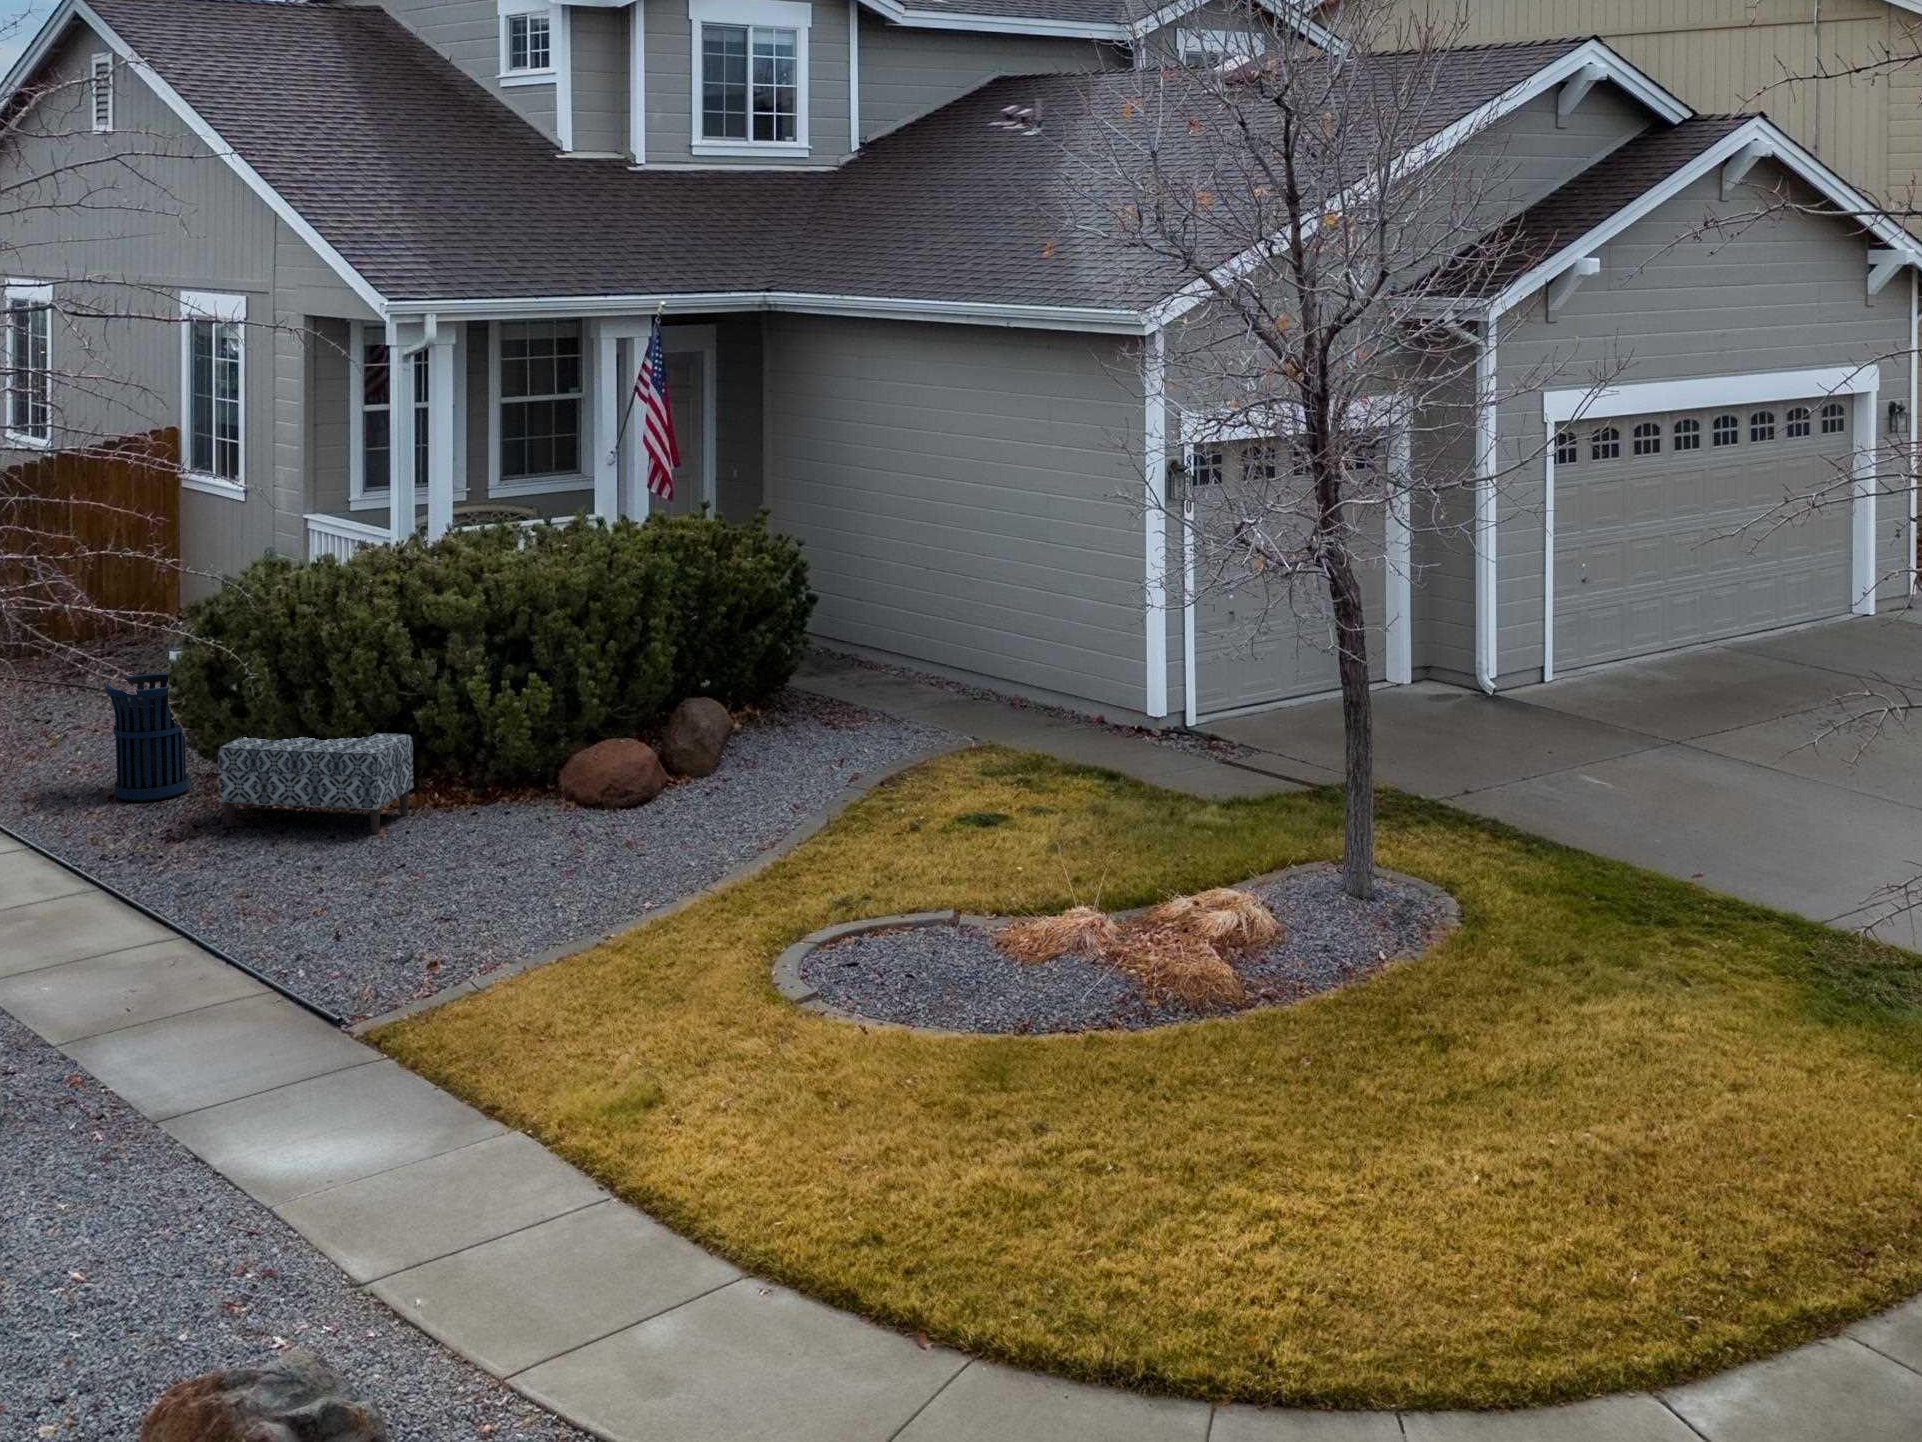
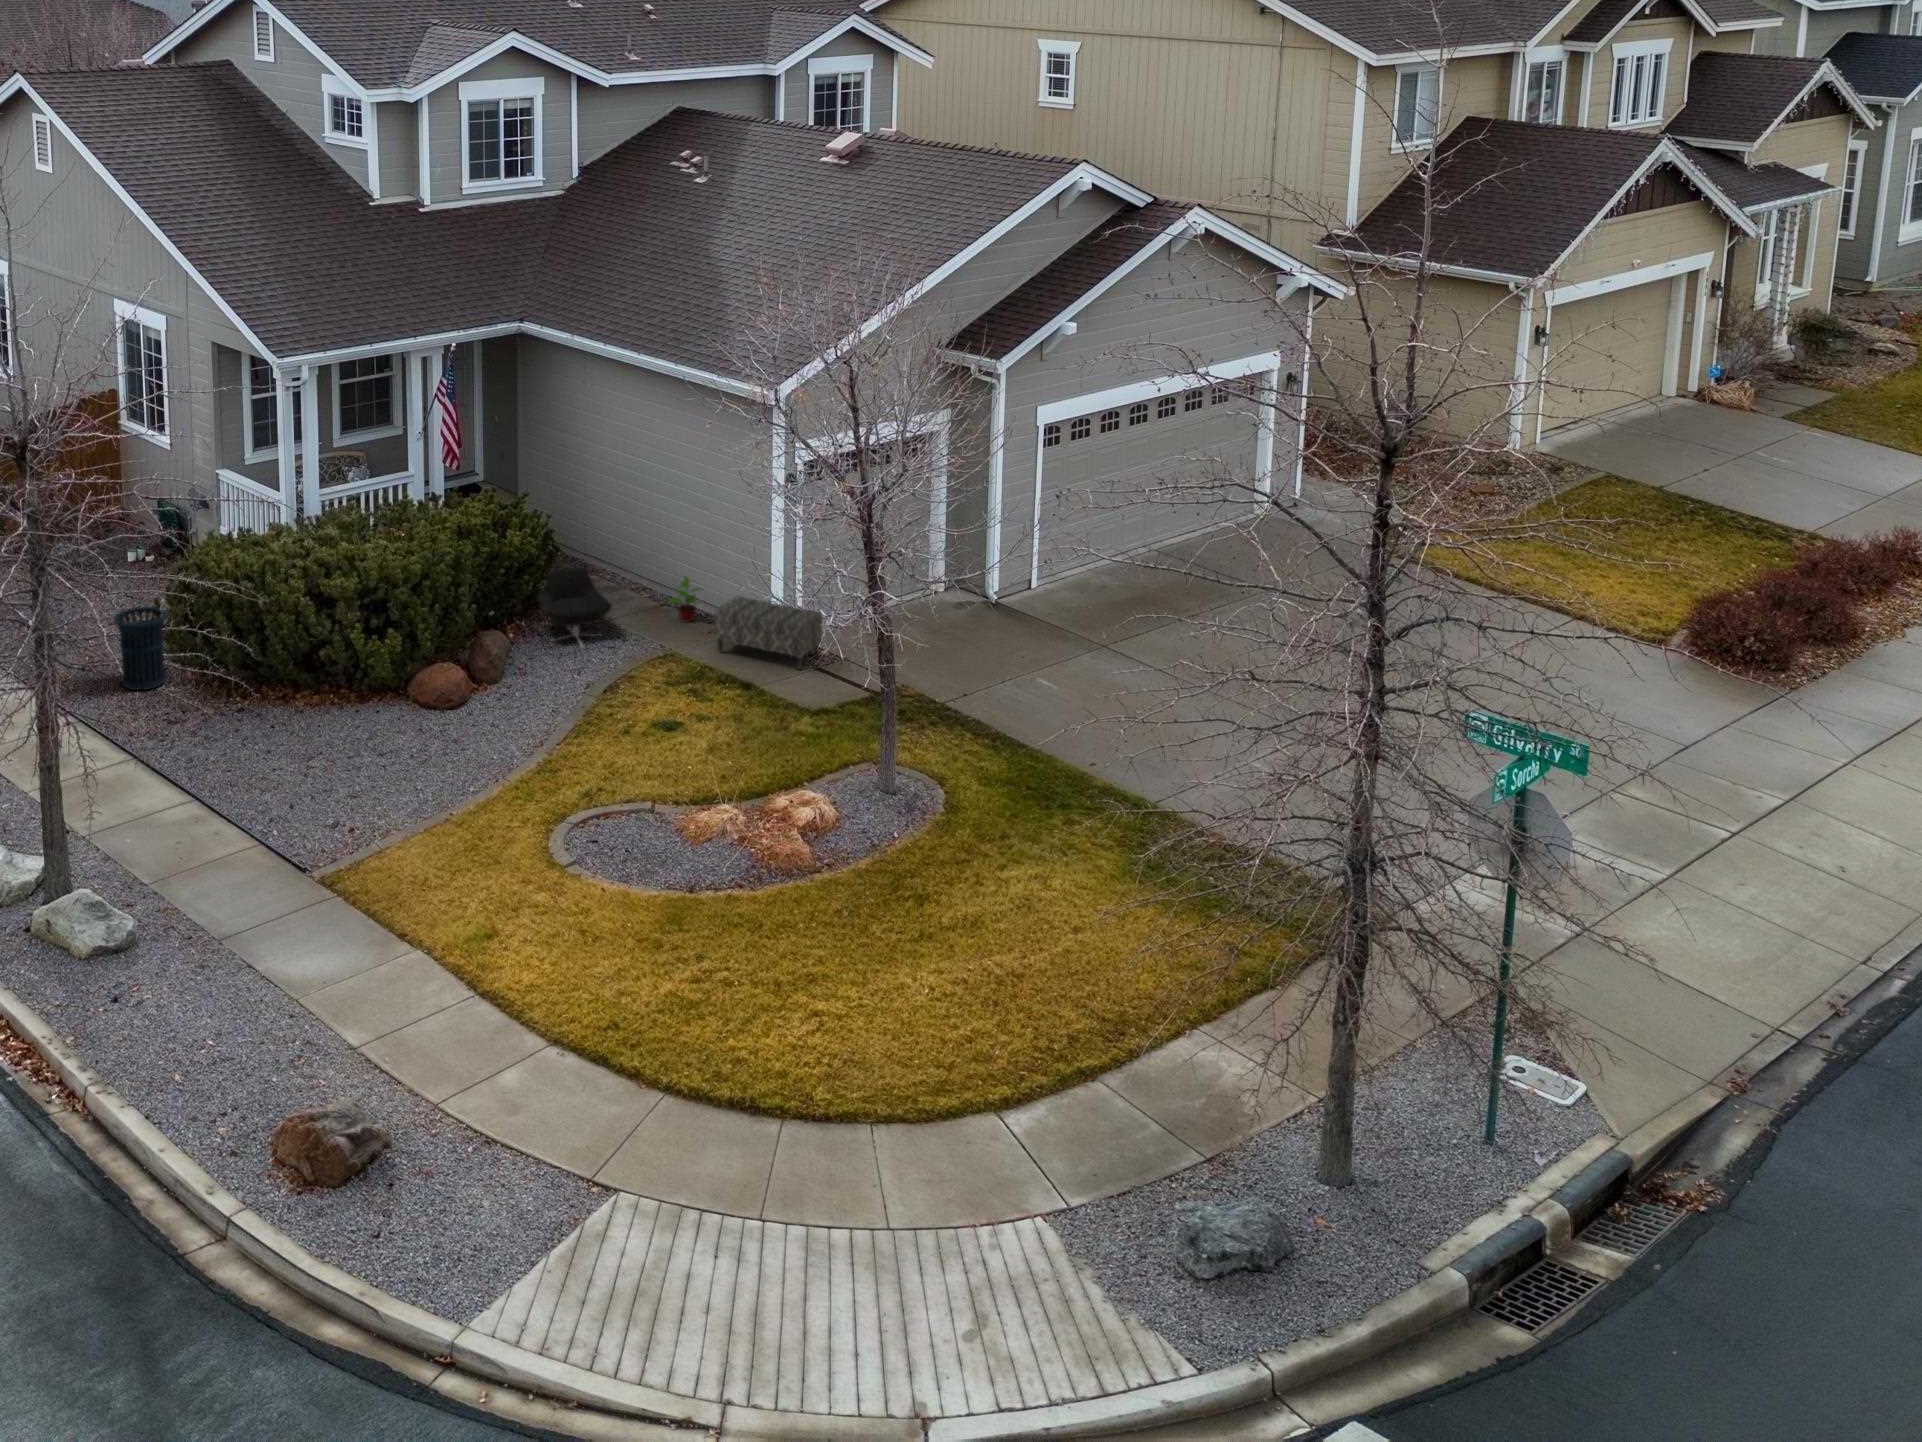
lounge chair: none [784,636,899,751] -> present [538,568,612,648]
potted plant: none [983,649,1042,722] -> present [668,577,700,622]
bench: present [218,733,413,834] -> present [715,596,822,670]

